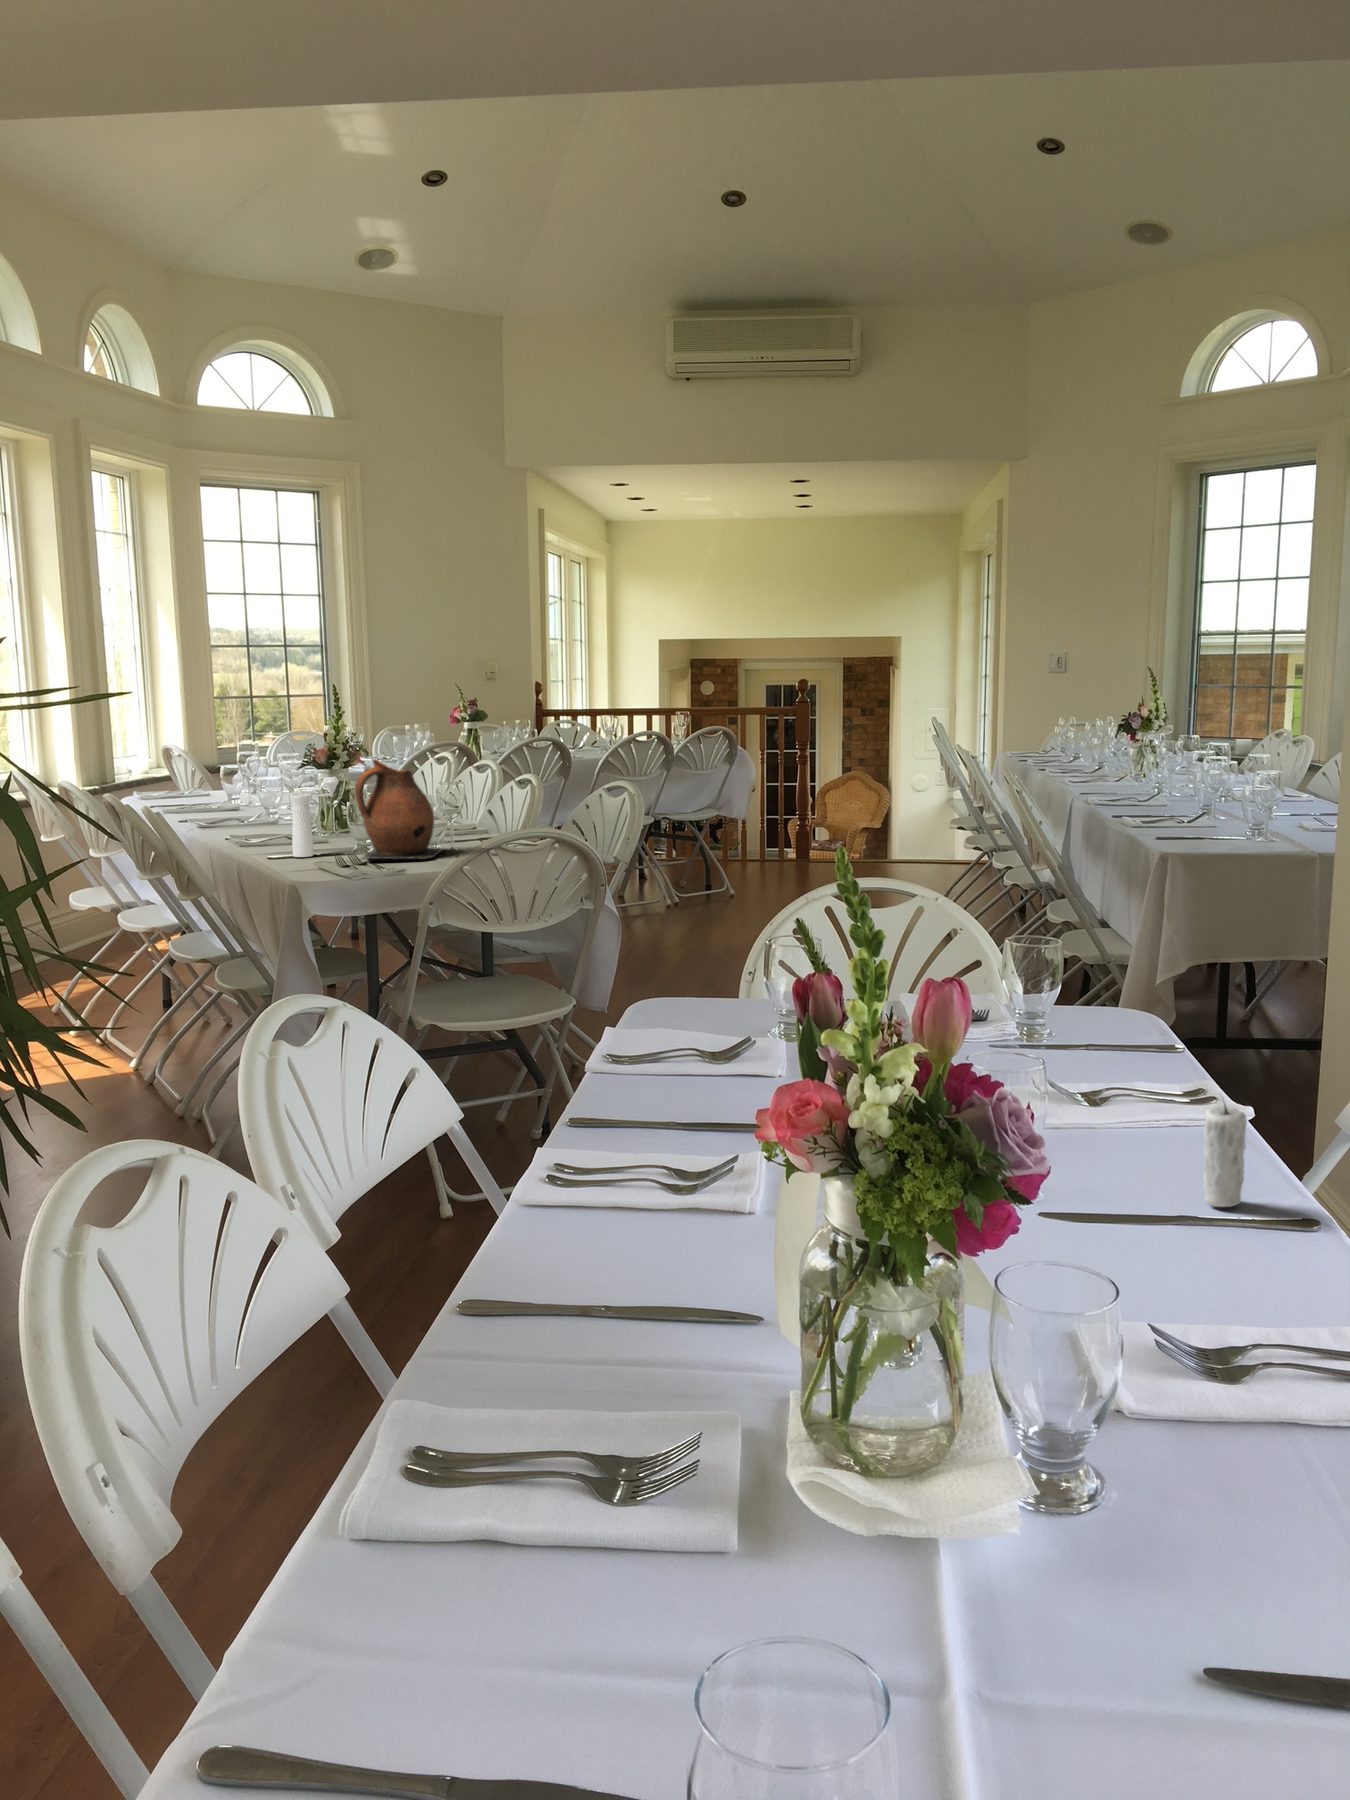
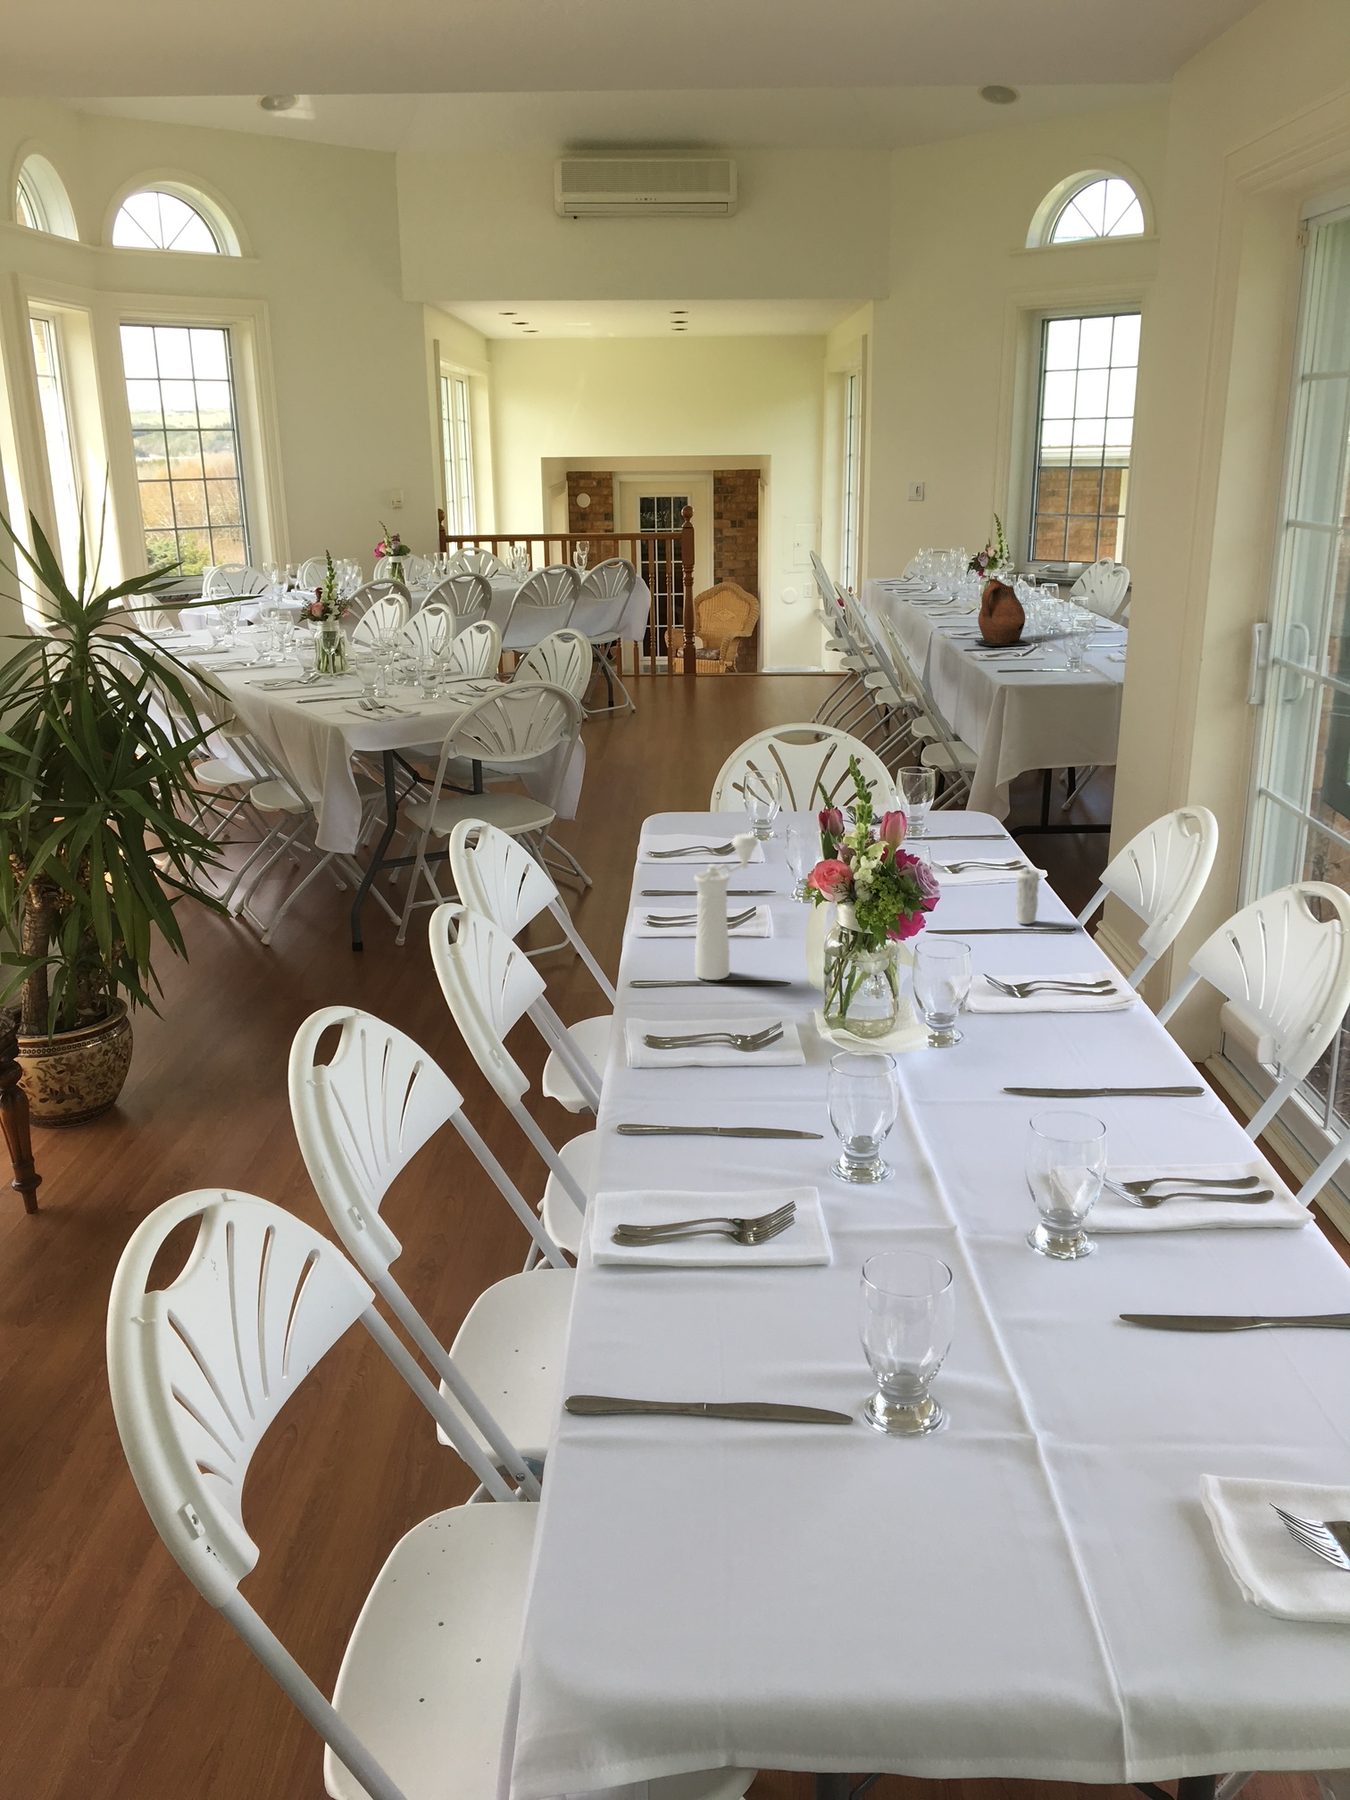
ceramic pitcher: present [355,759,445,860] -> present [975,578,1030,646]
pepper mill: present [290,777,339,857] -> present [694,834,758,980]

